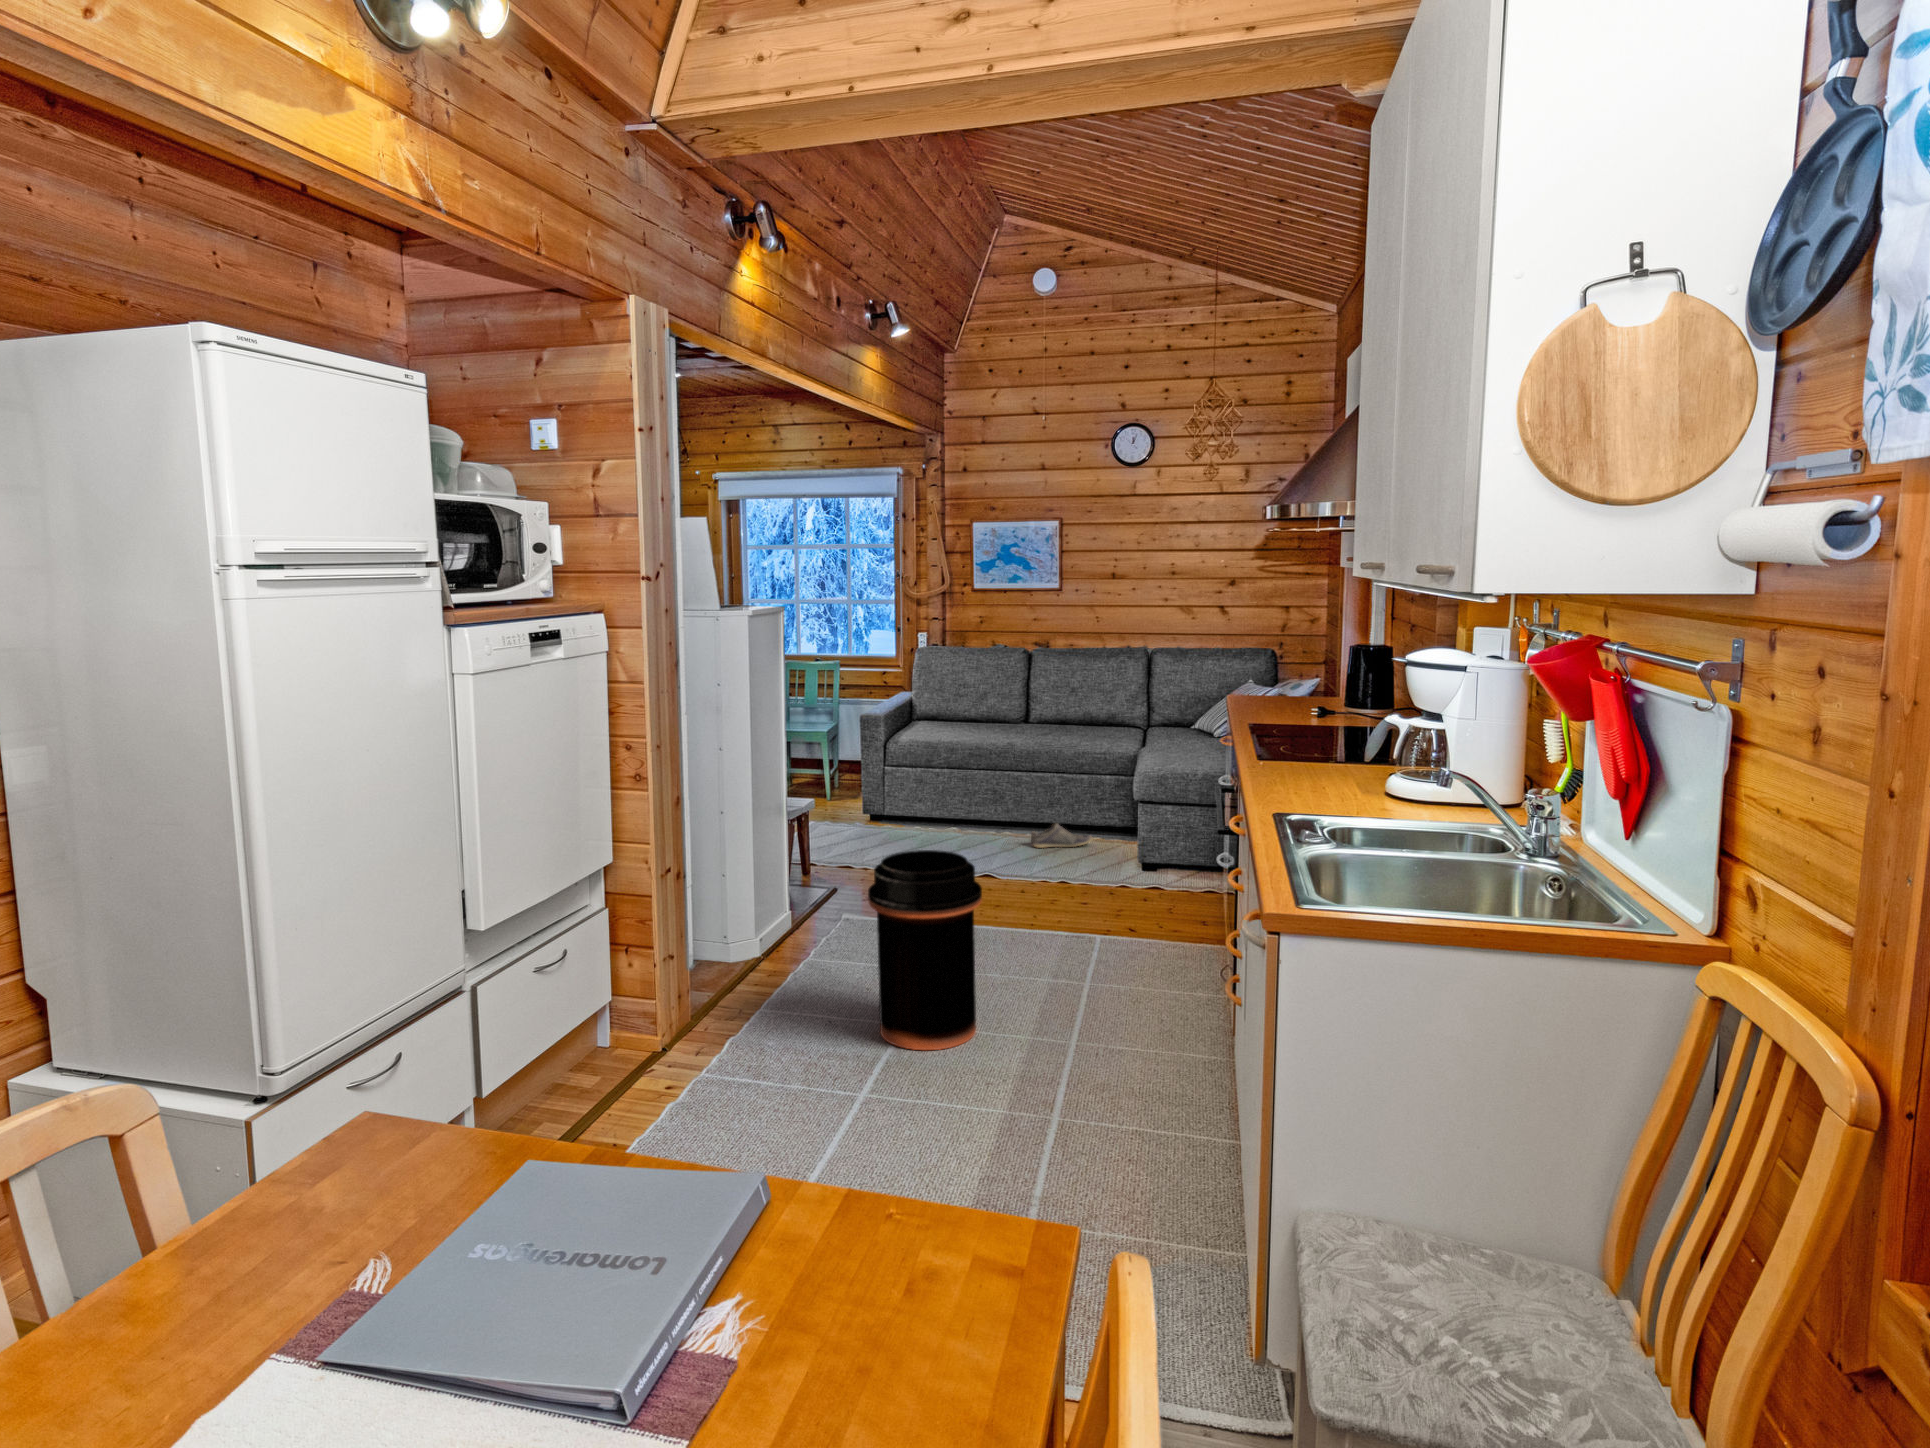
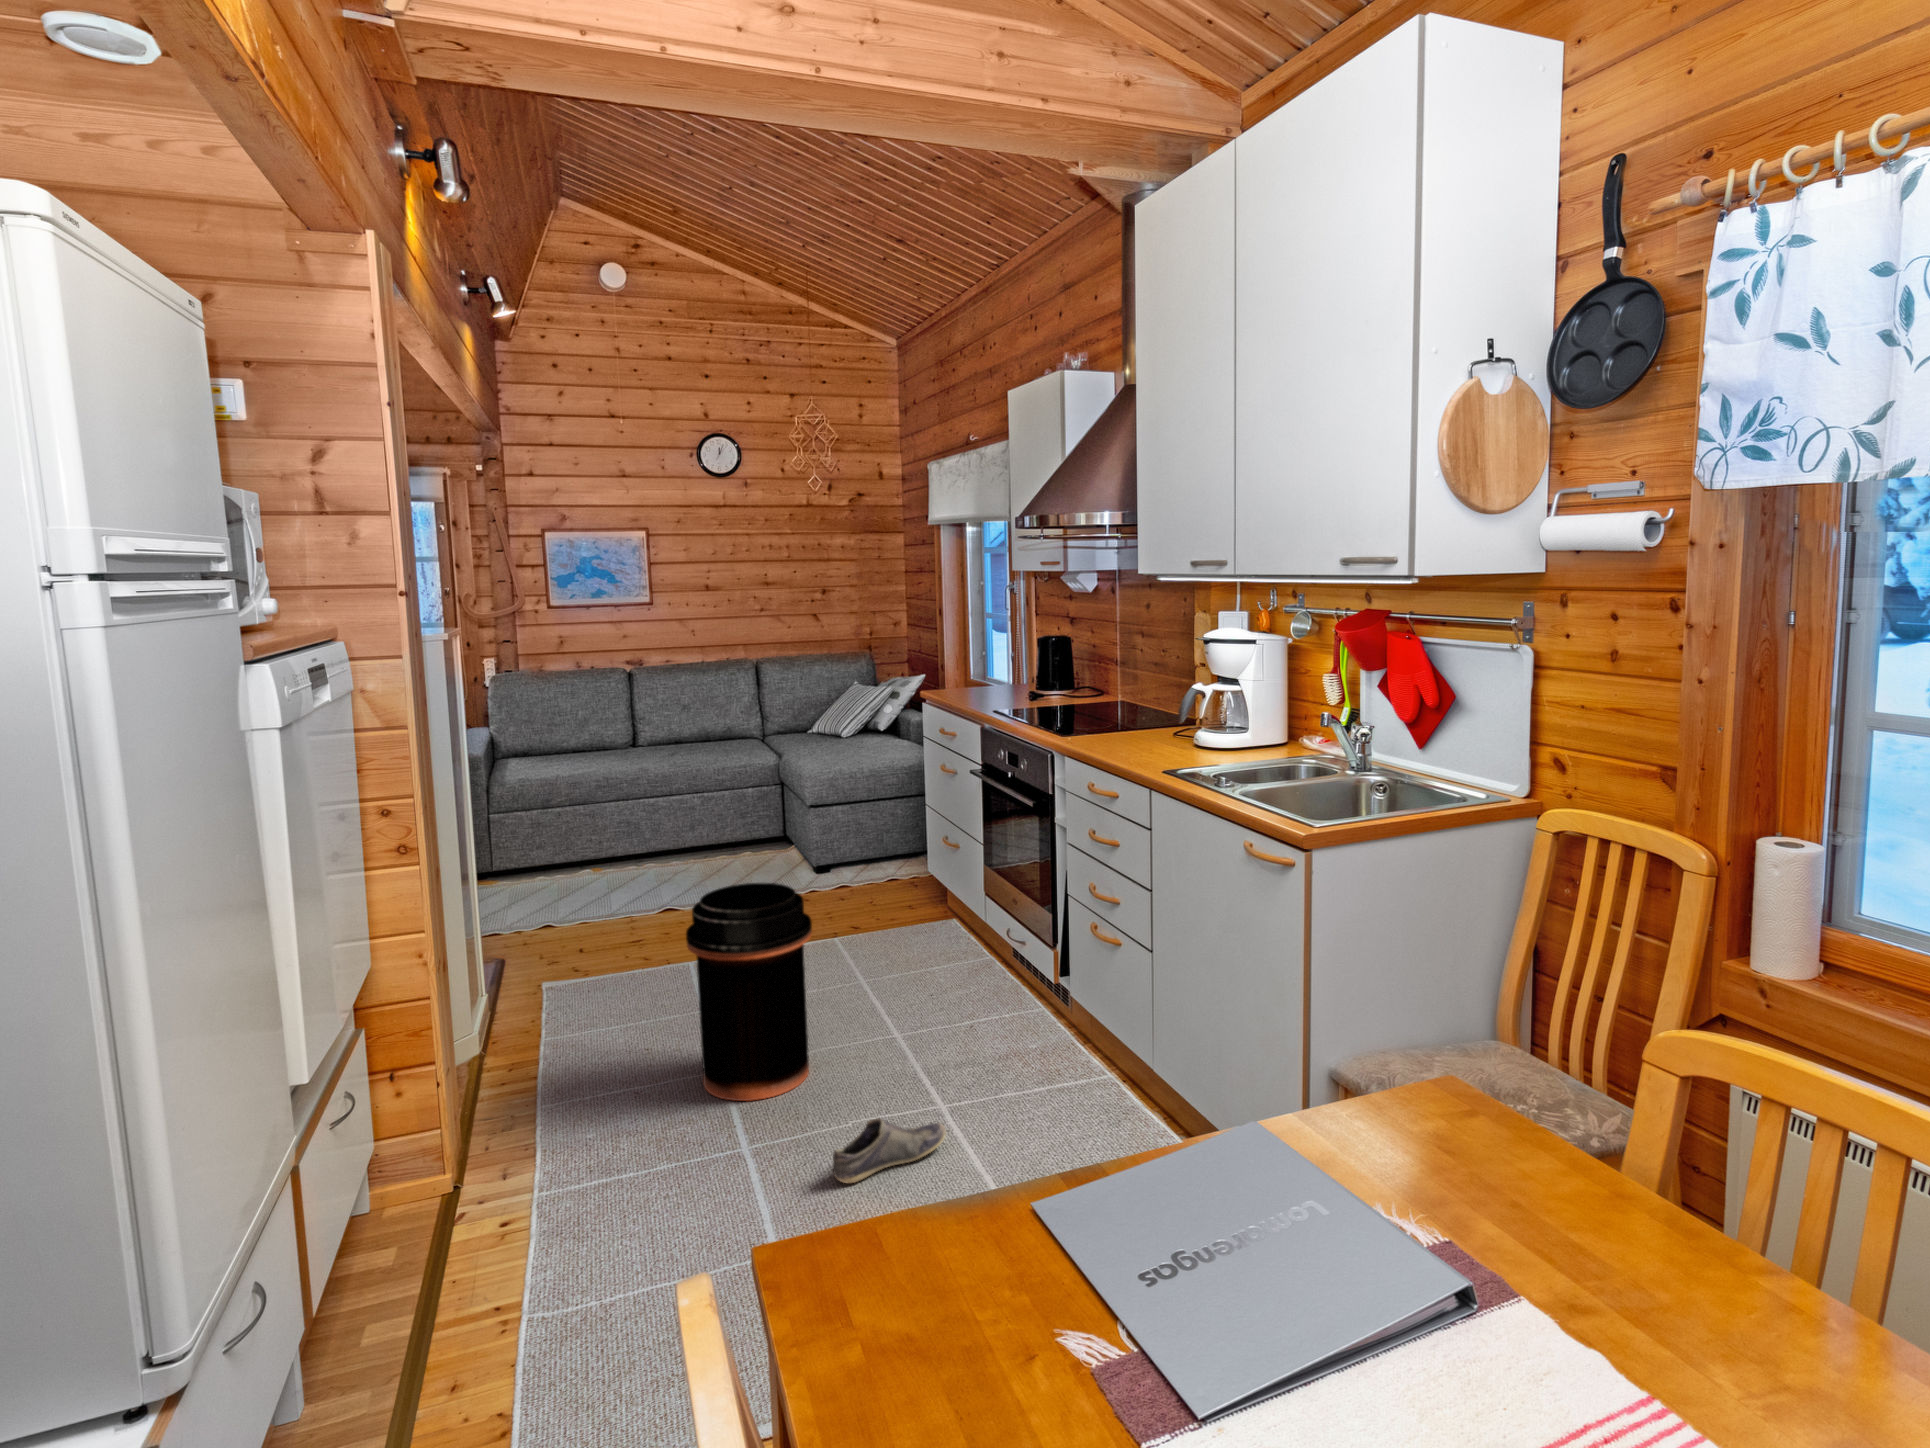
shoe: present [1031,823,1092,848] -> present [833,1118,946,1183]

